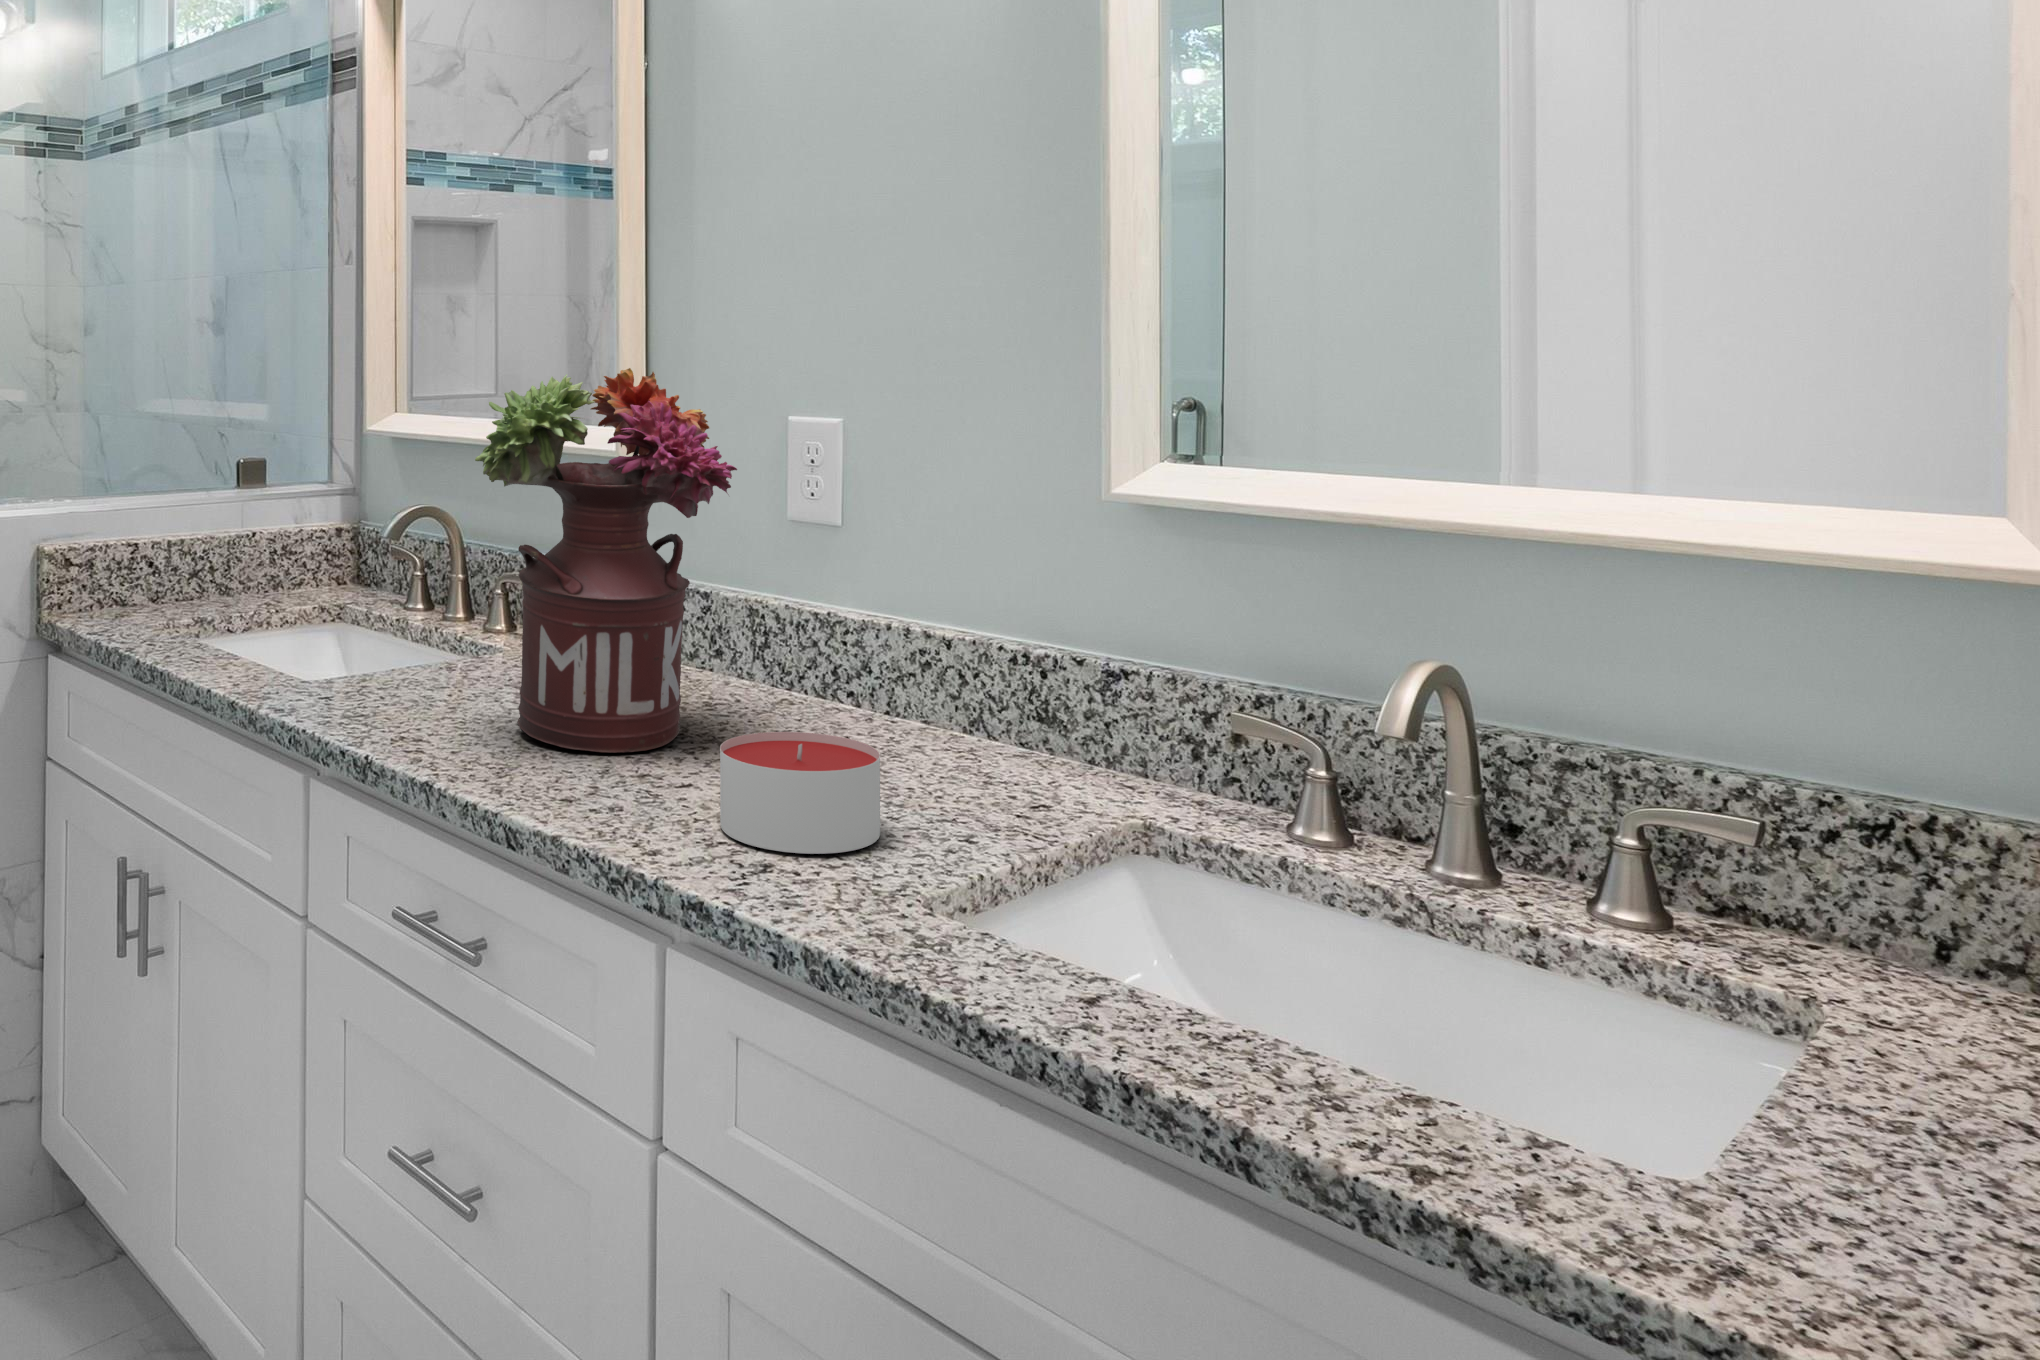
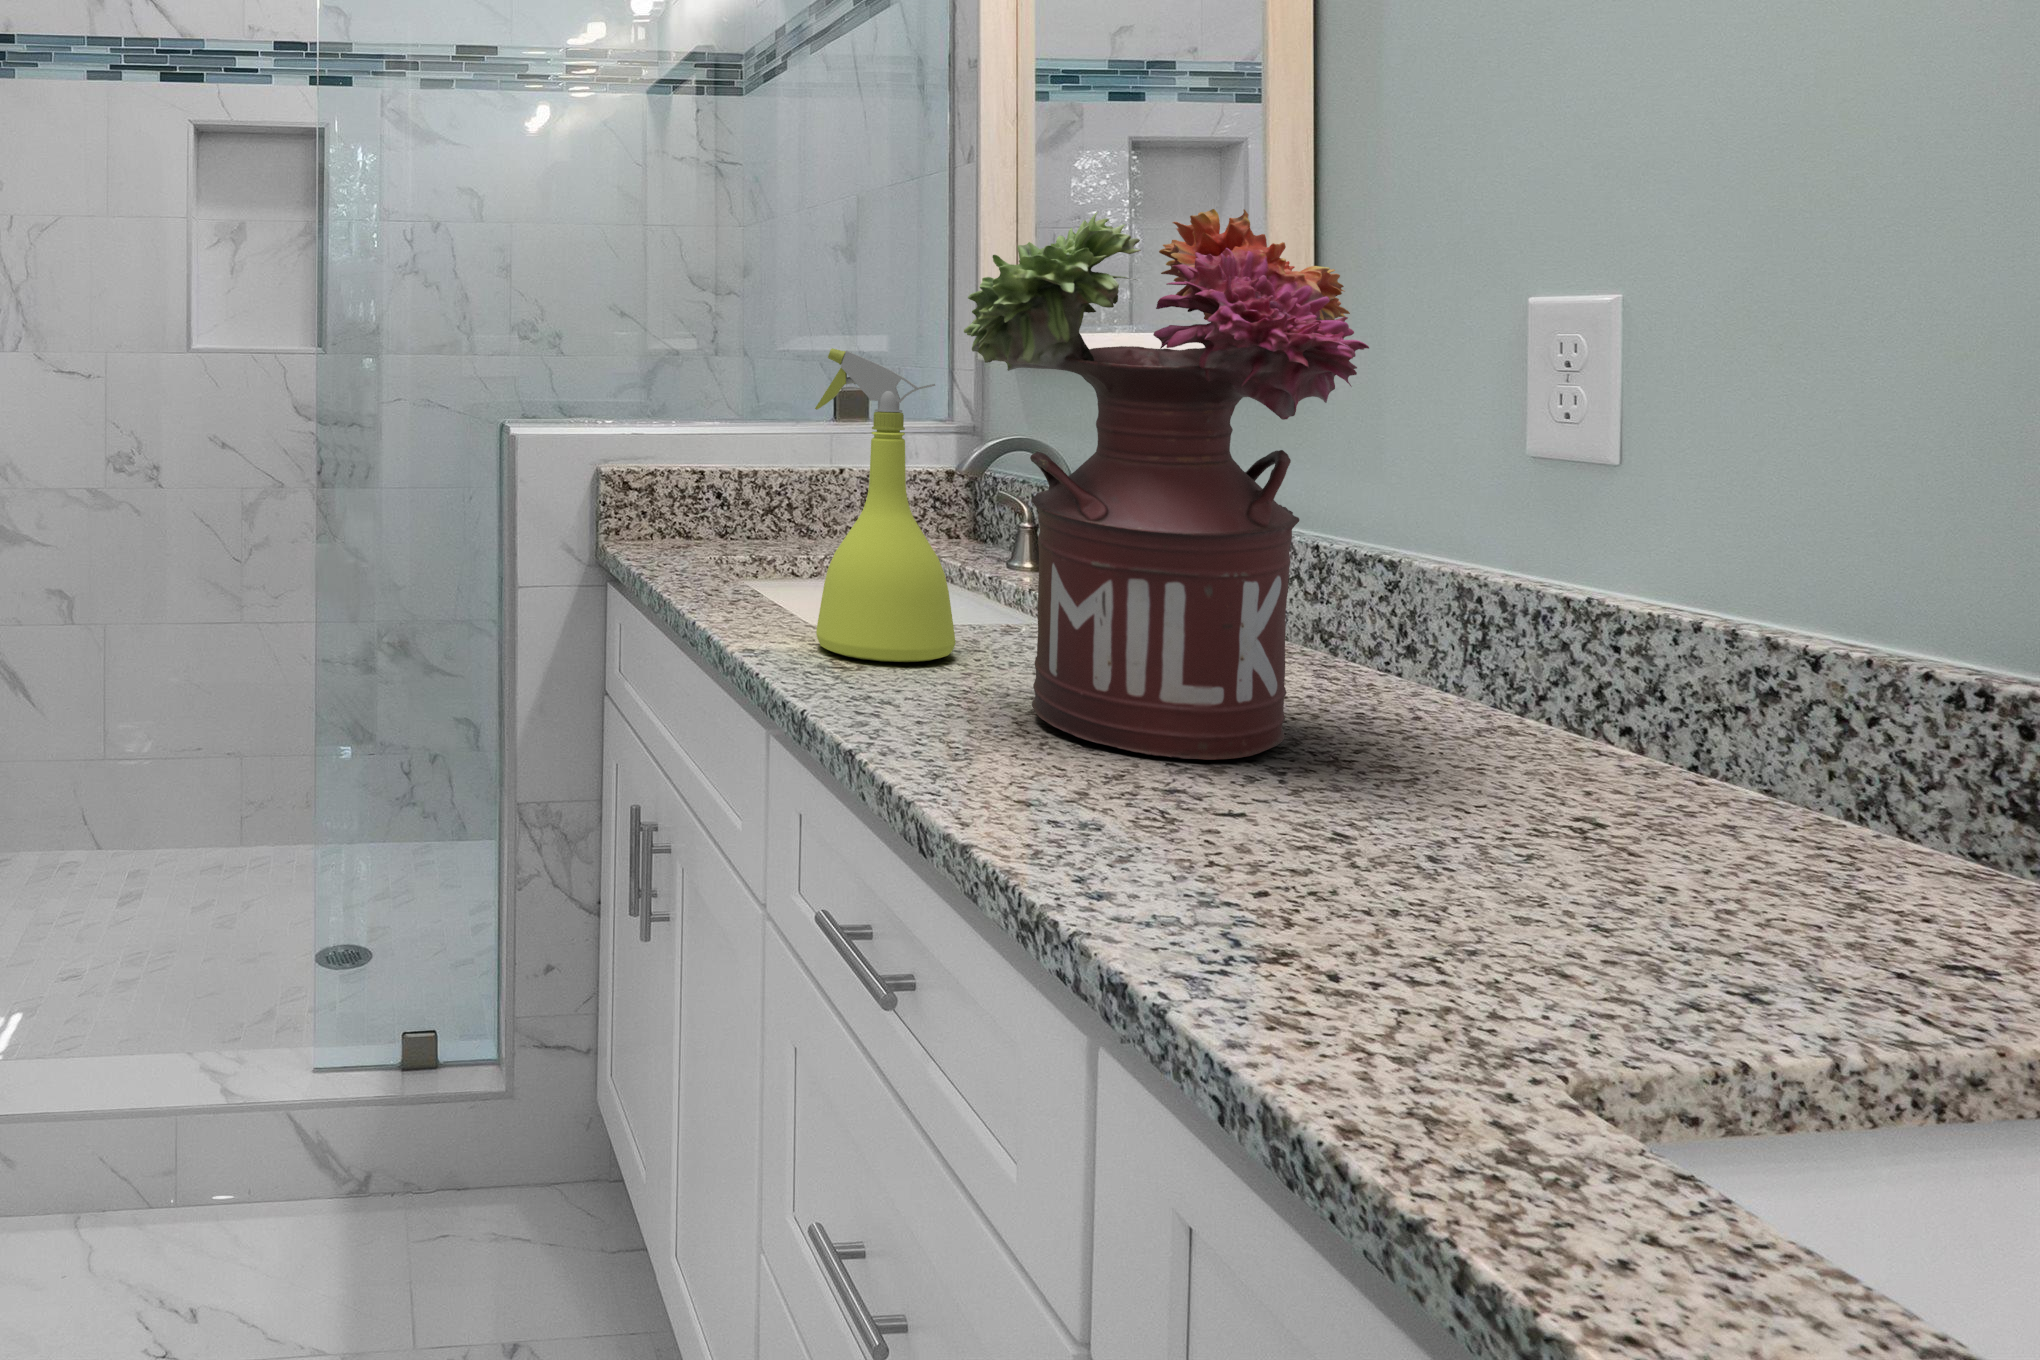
spray bottle: none [322,459,431,706] -> present [815,348,955,662]
candle: present [720,732,880,854] -> none [1247,744,1555,961]

